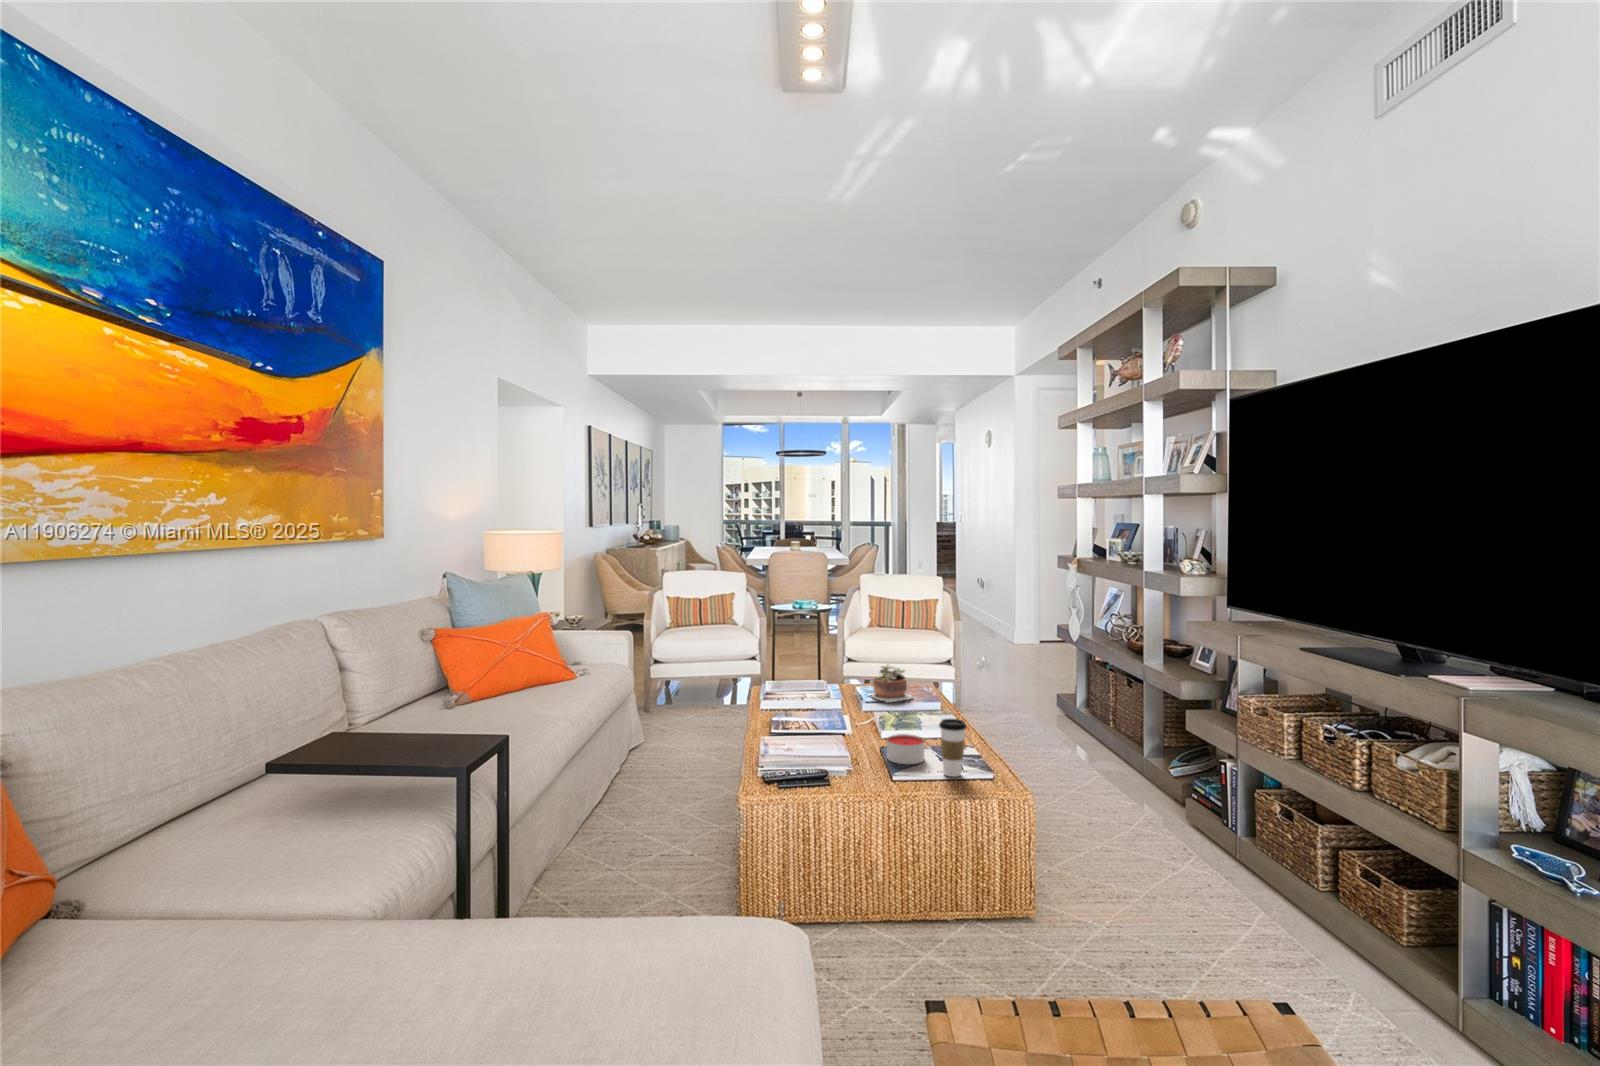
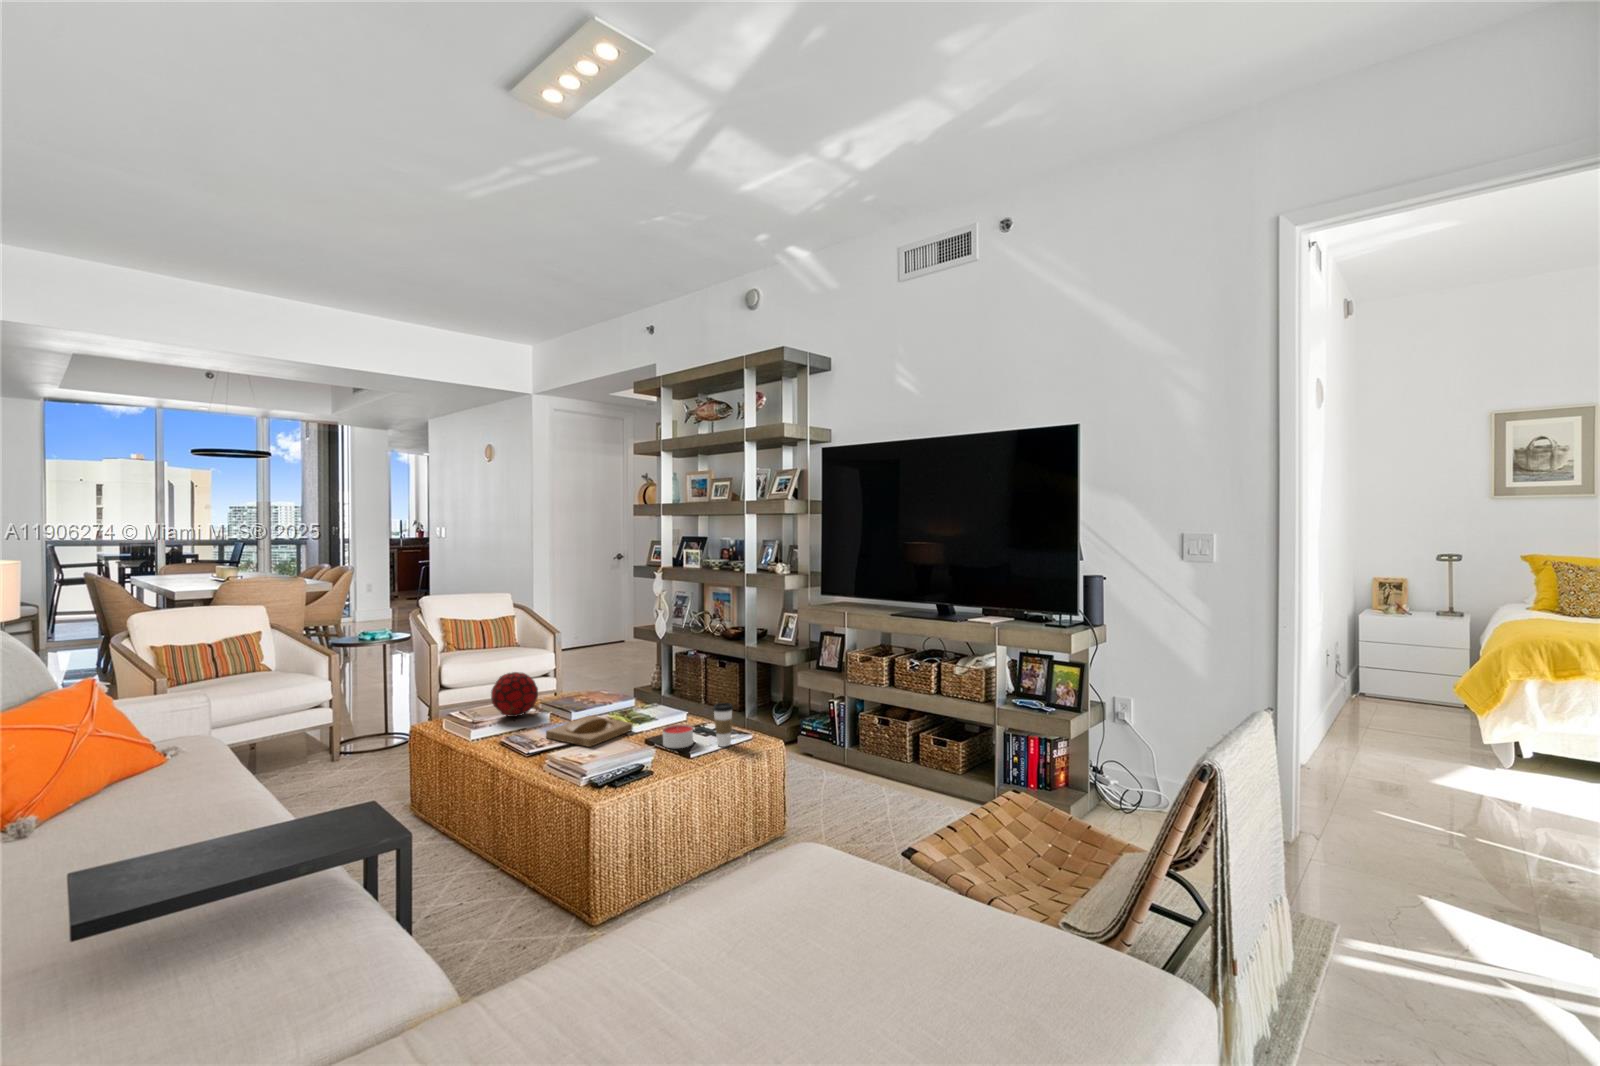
decorative orb: none [785,646,832,693] -> present [491,672,538,717]
succulent plant: present [871,664,913,702] -> none [571,676,613,710]
tray: none [798,706,884,737] -> present [546,716,633,747]

